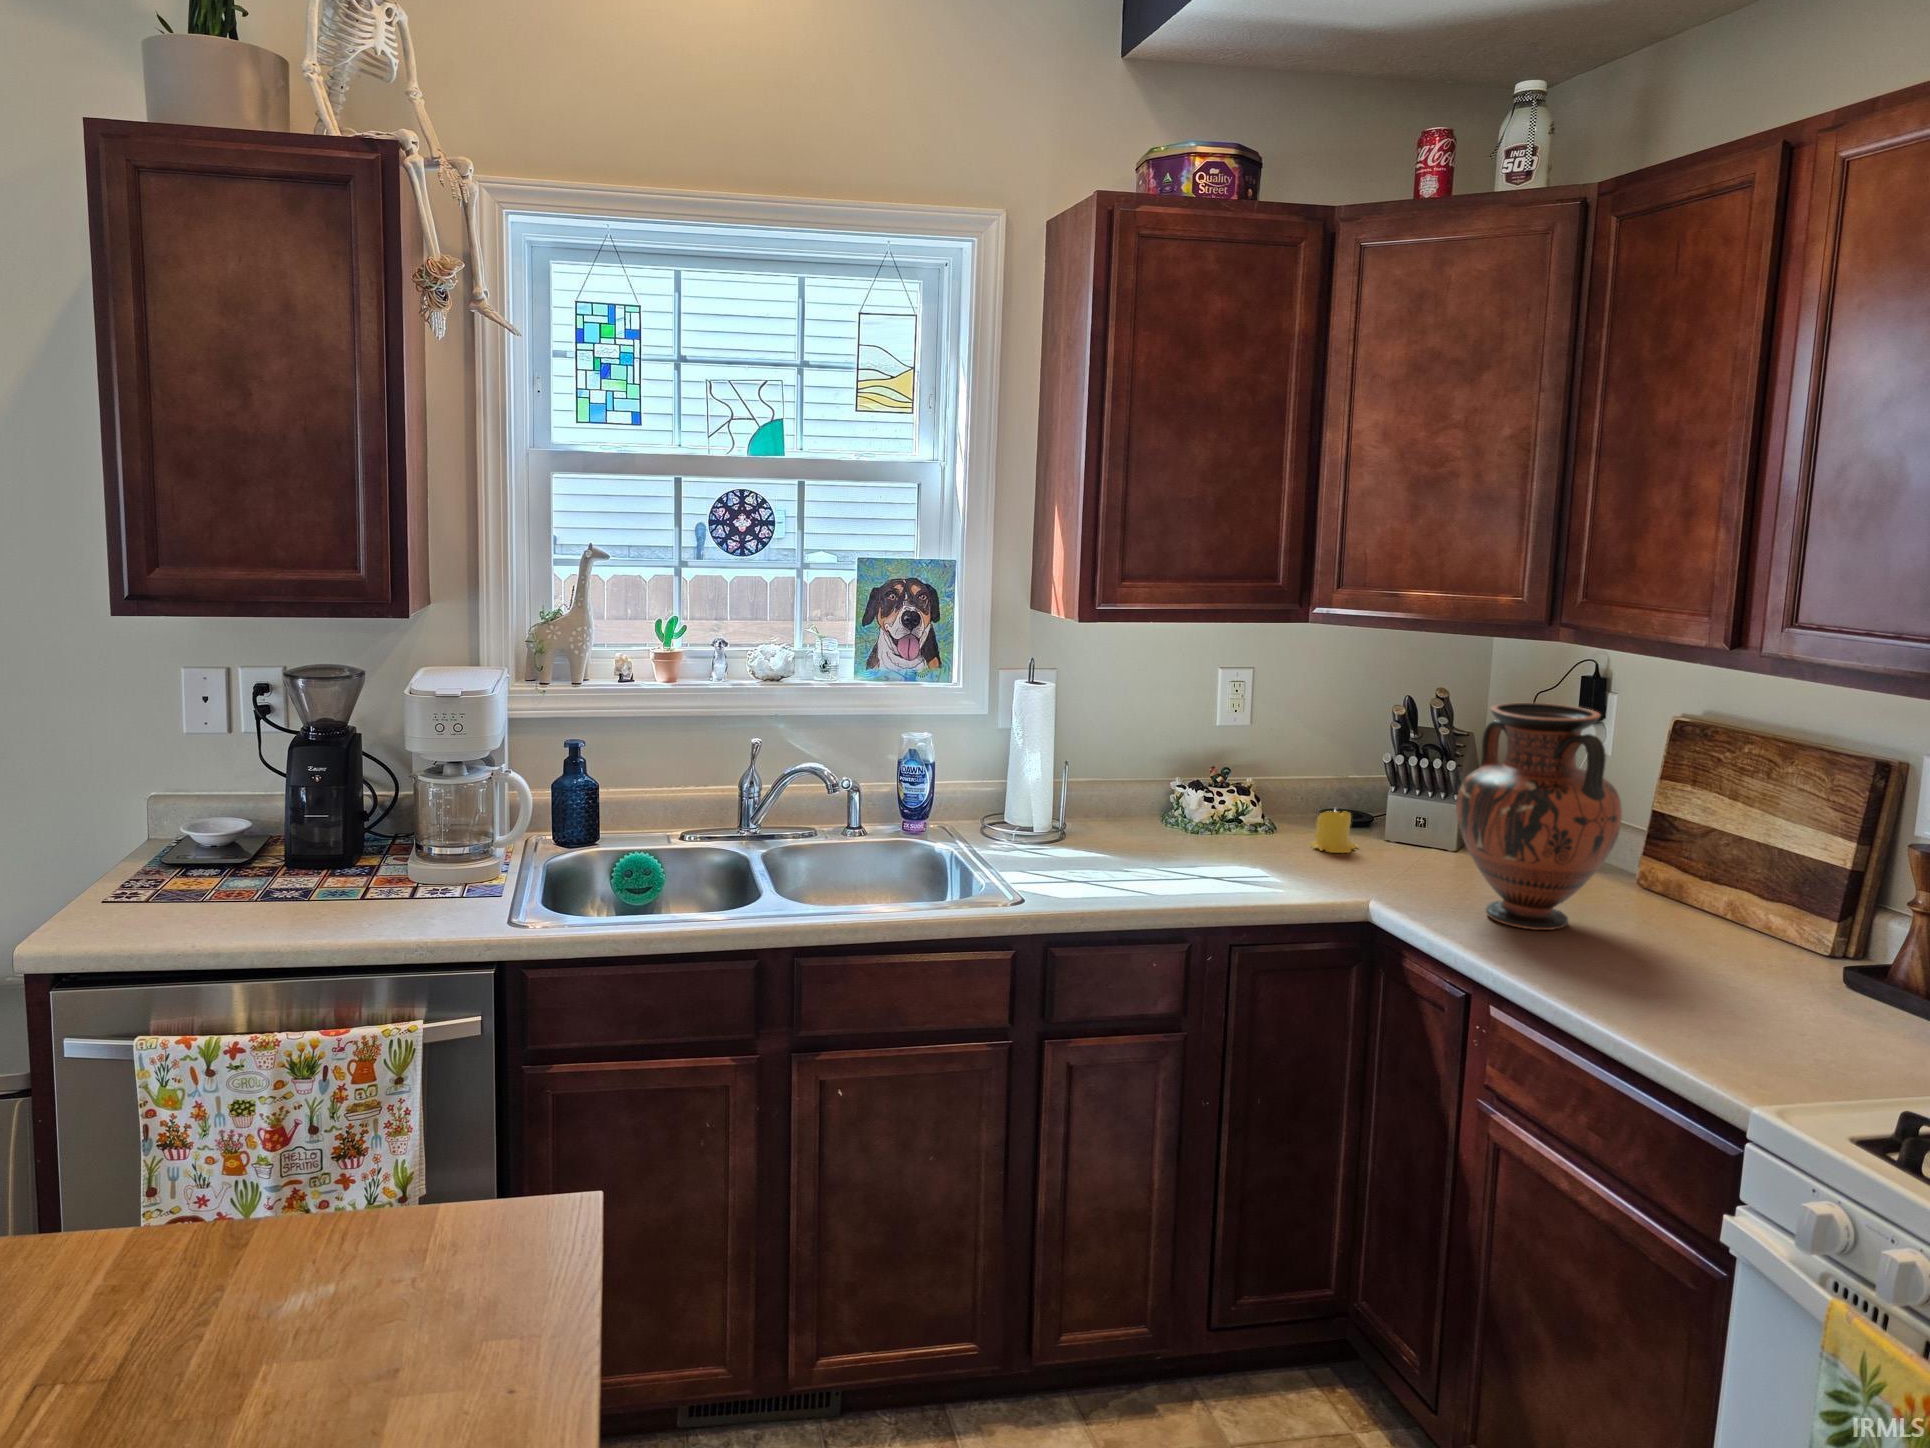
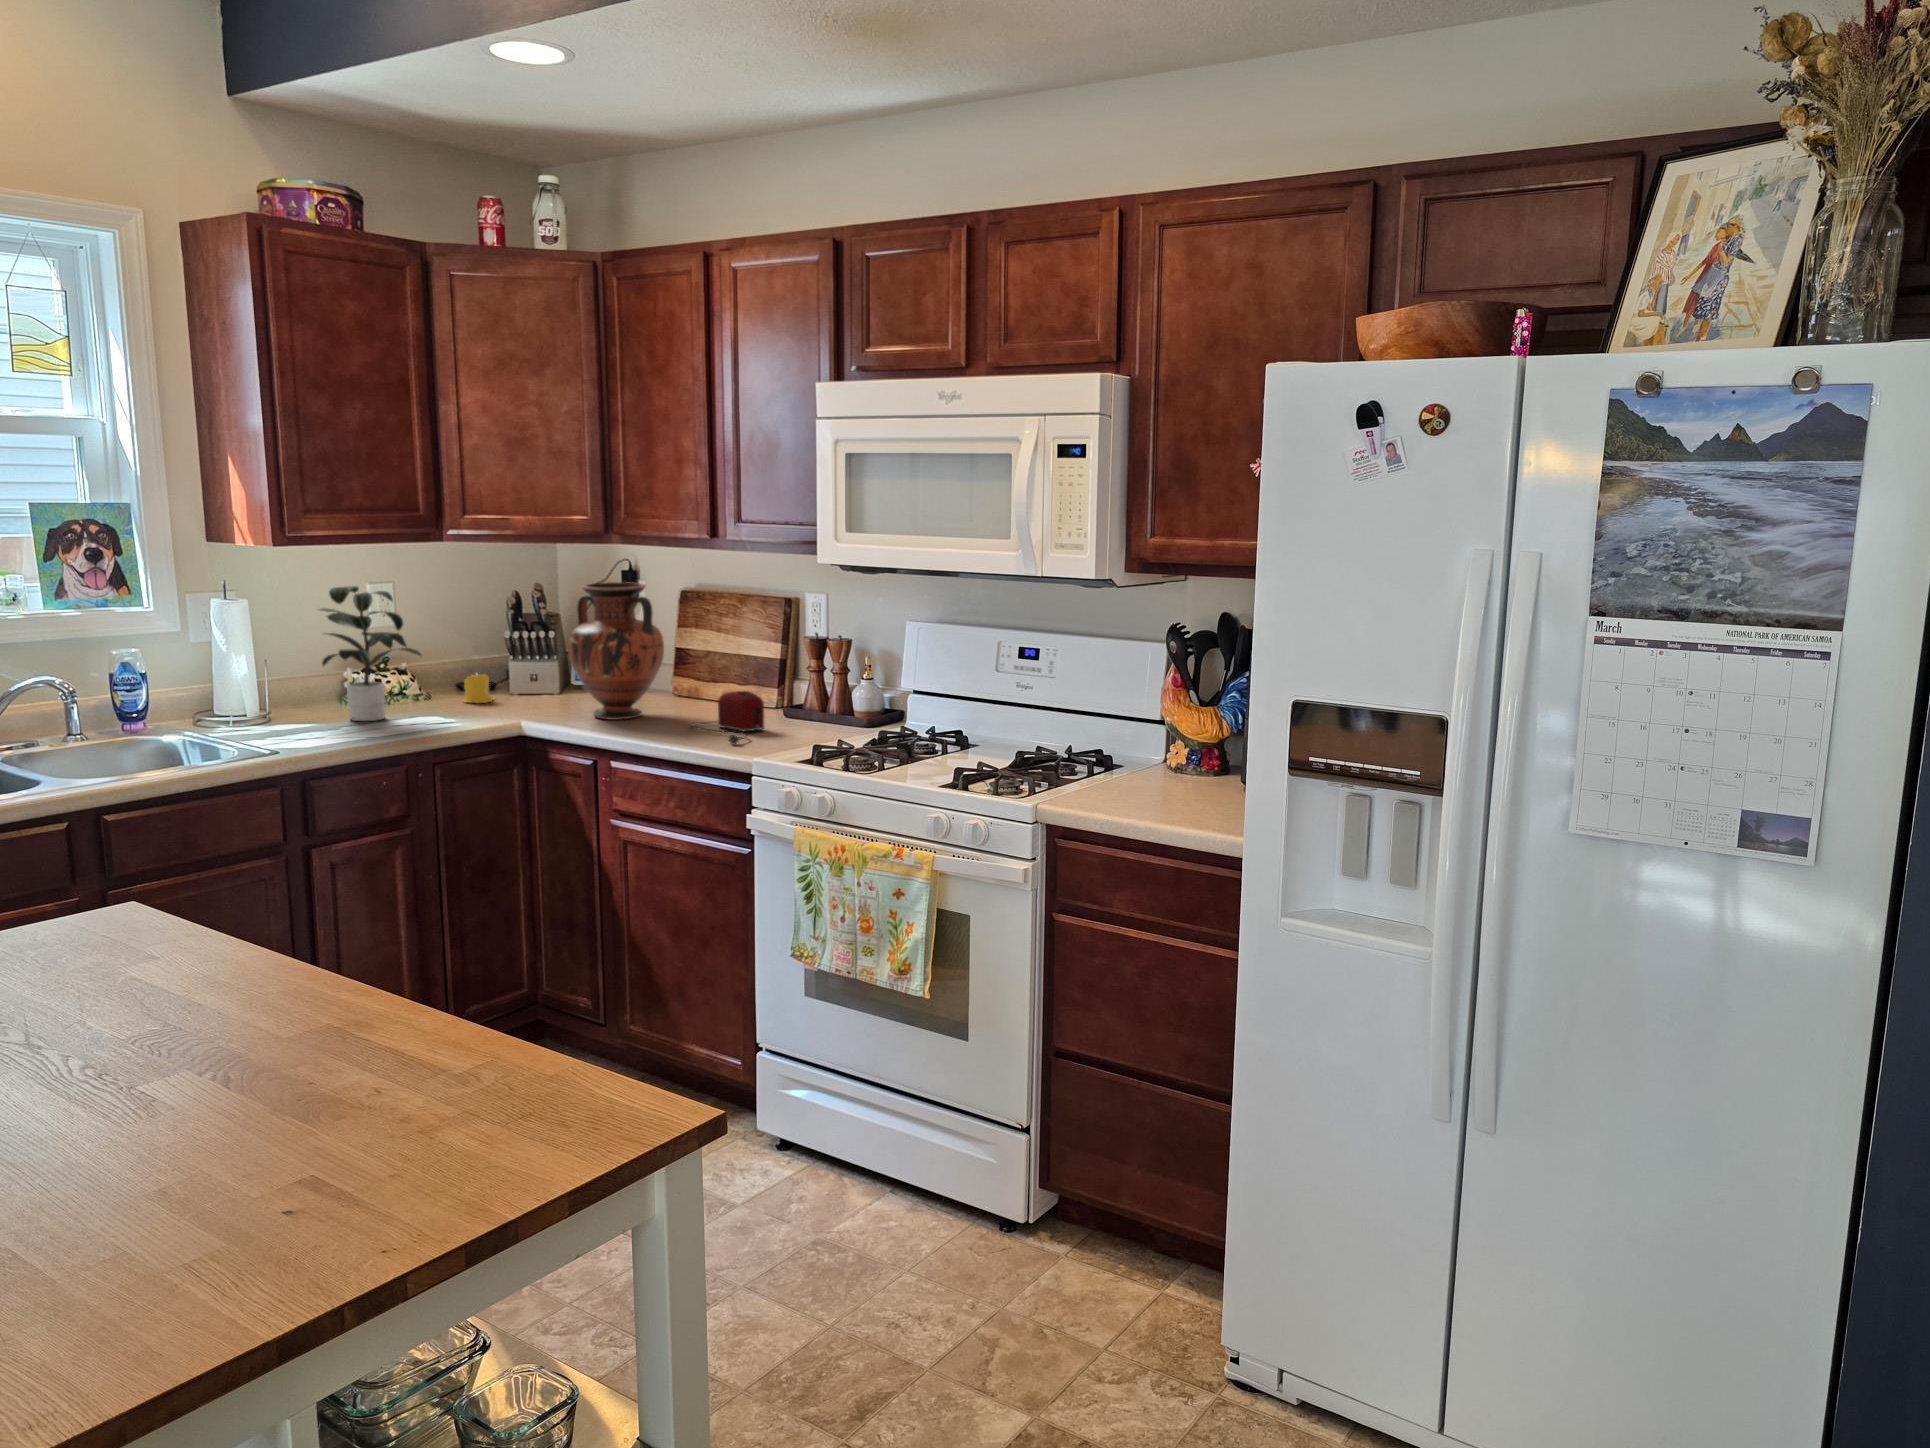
potted plant: none [1108,678,1279,863] -> present [321,586,421,721]
toaster: none [1644,928,1803,1045] -> present [690,691,764,745]

